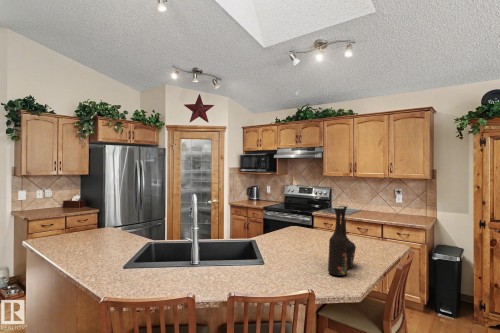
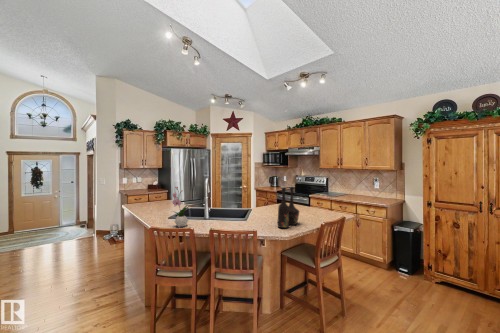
flower arrangement: none [145,210,179,285] -> present [172,187,189,227]

